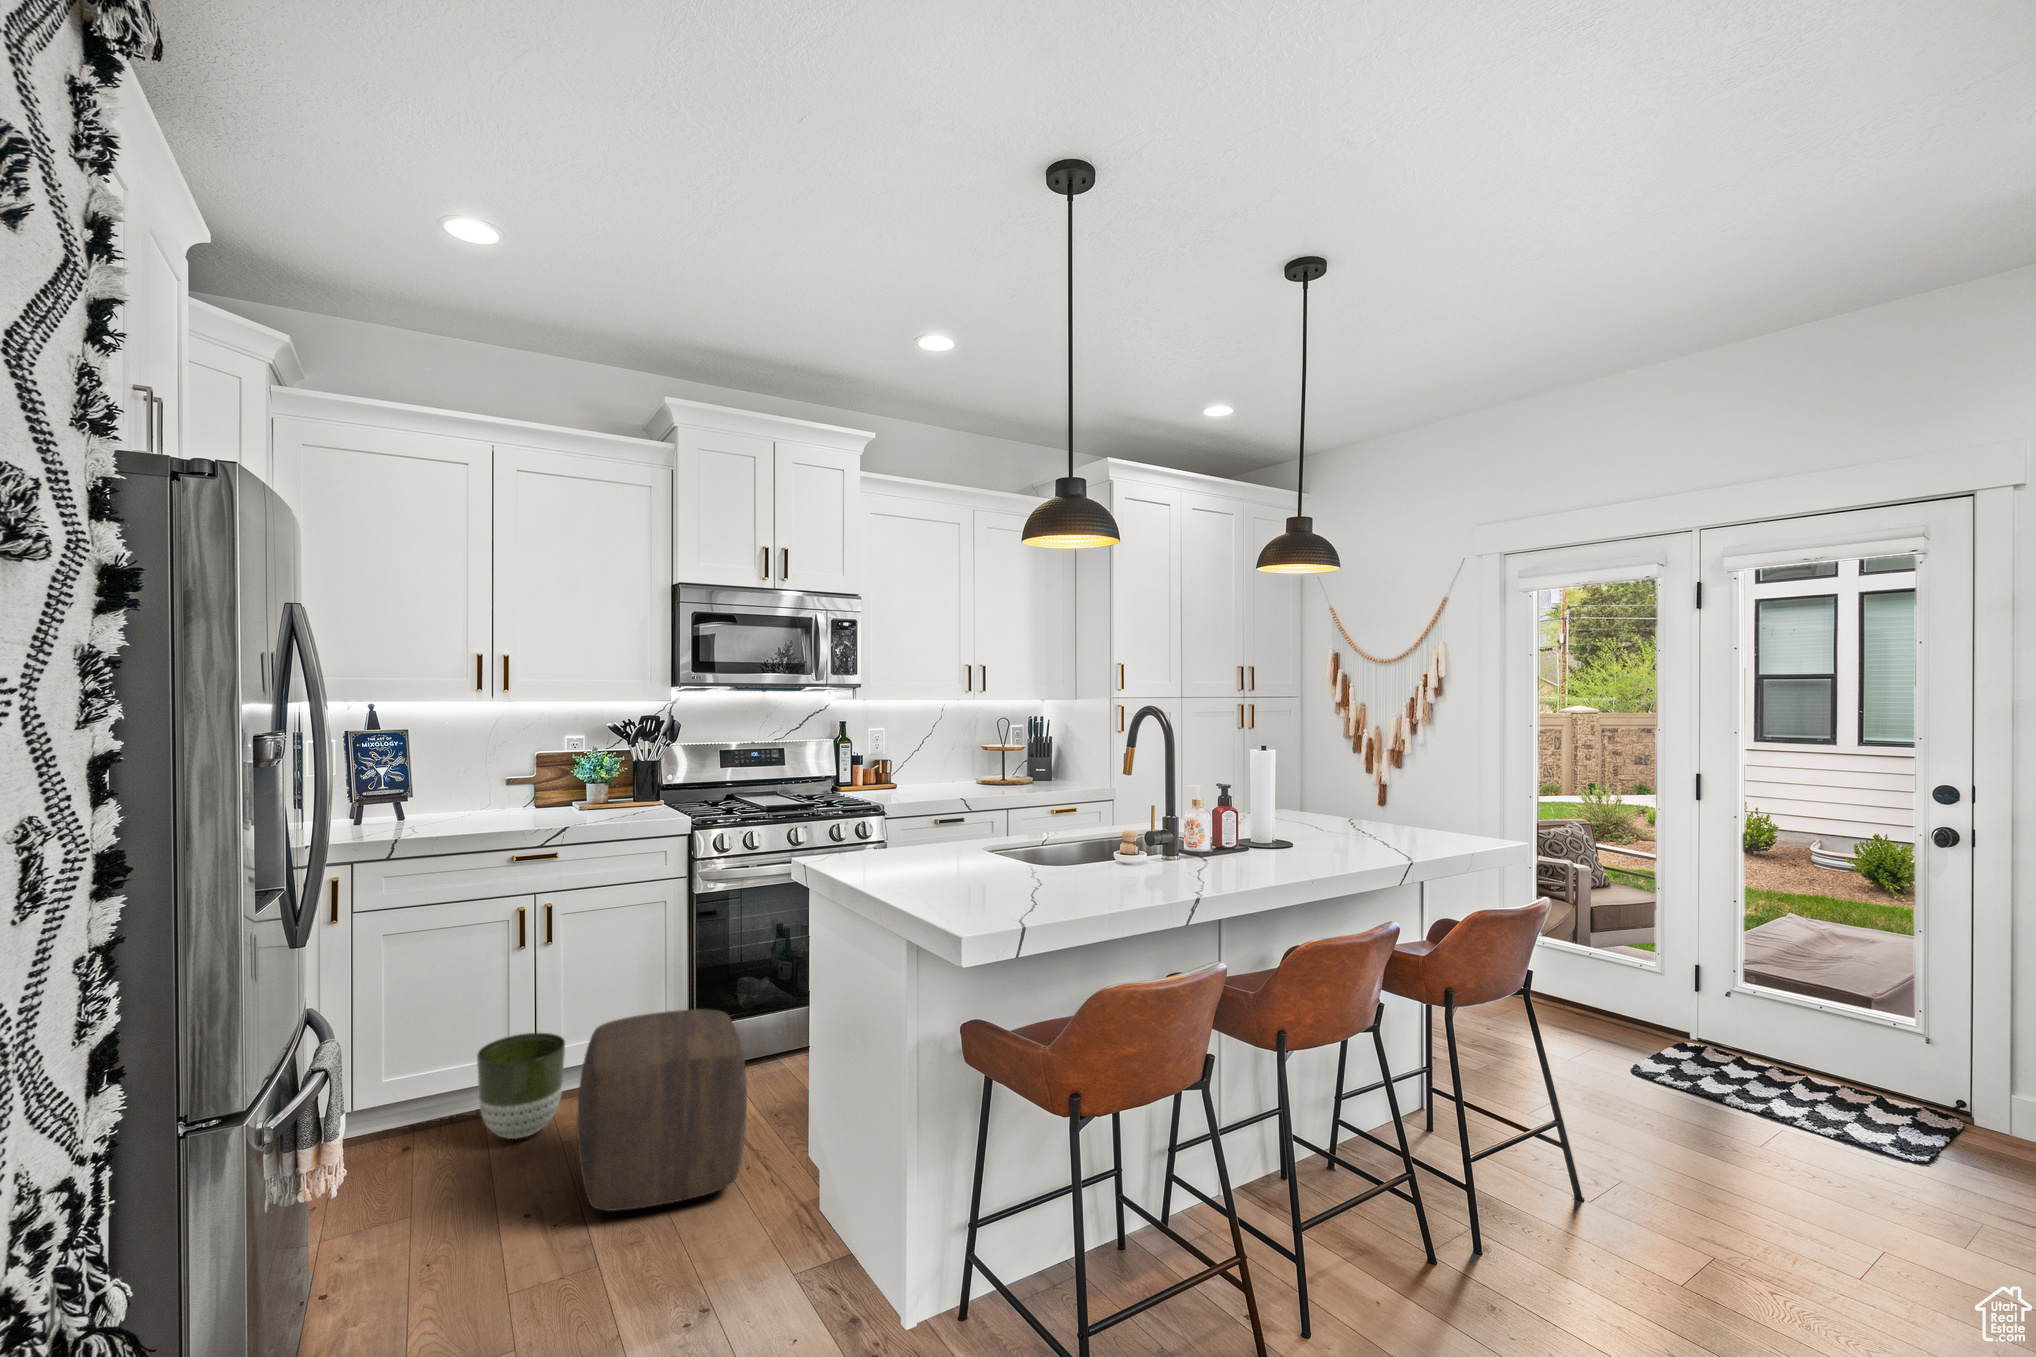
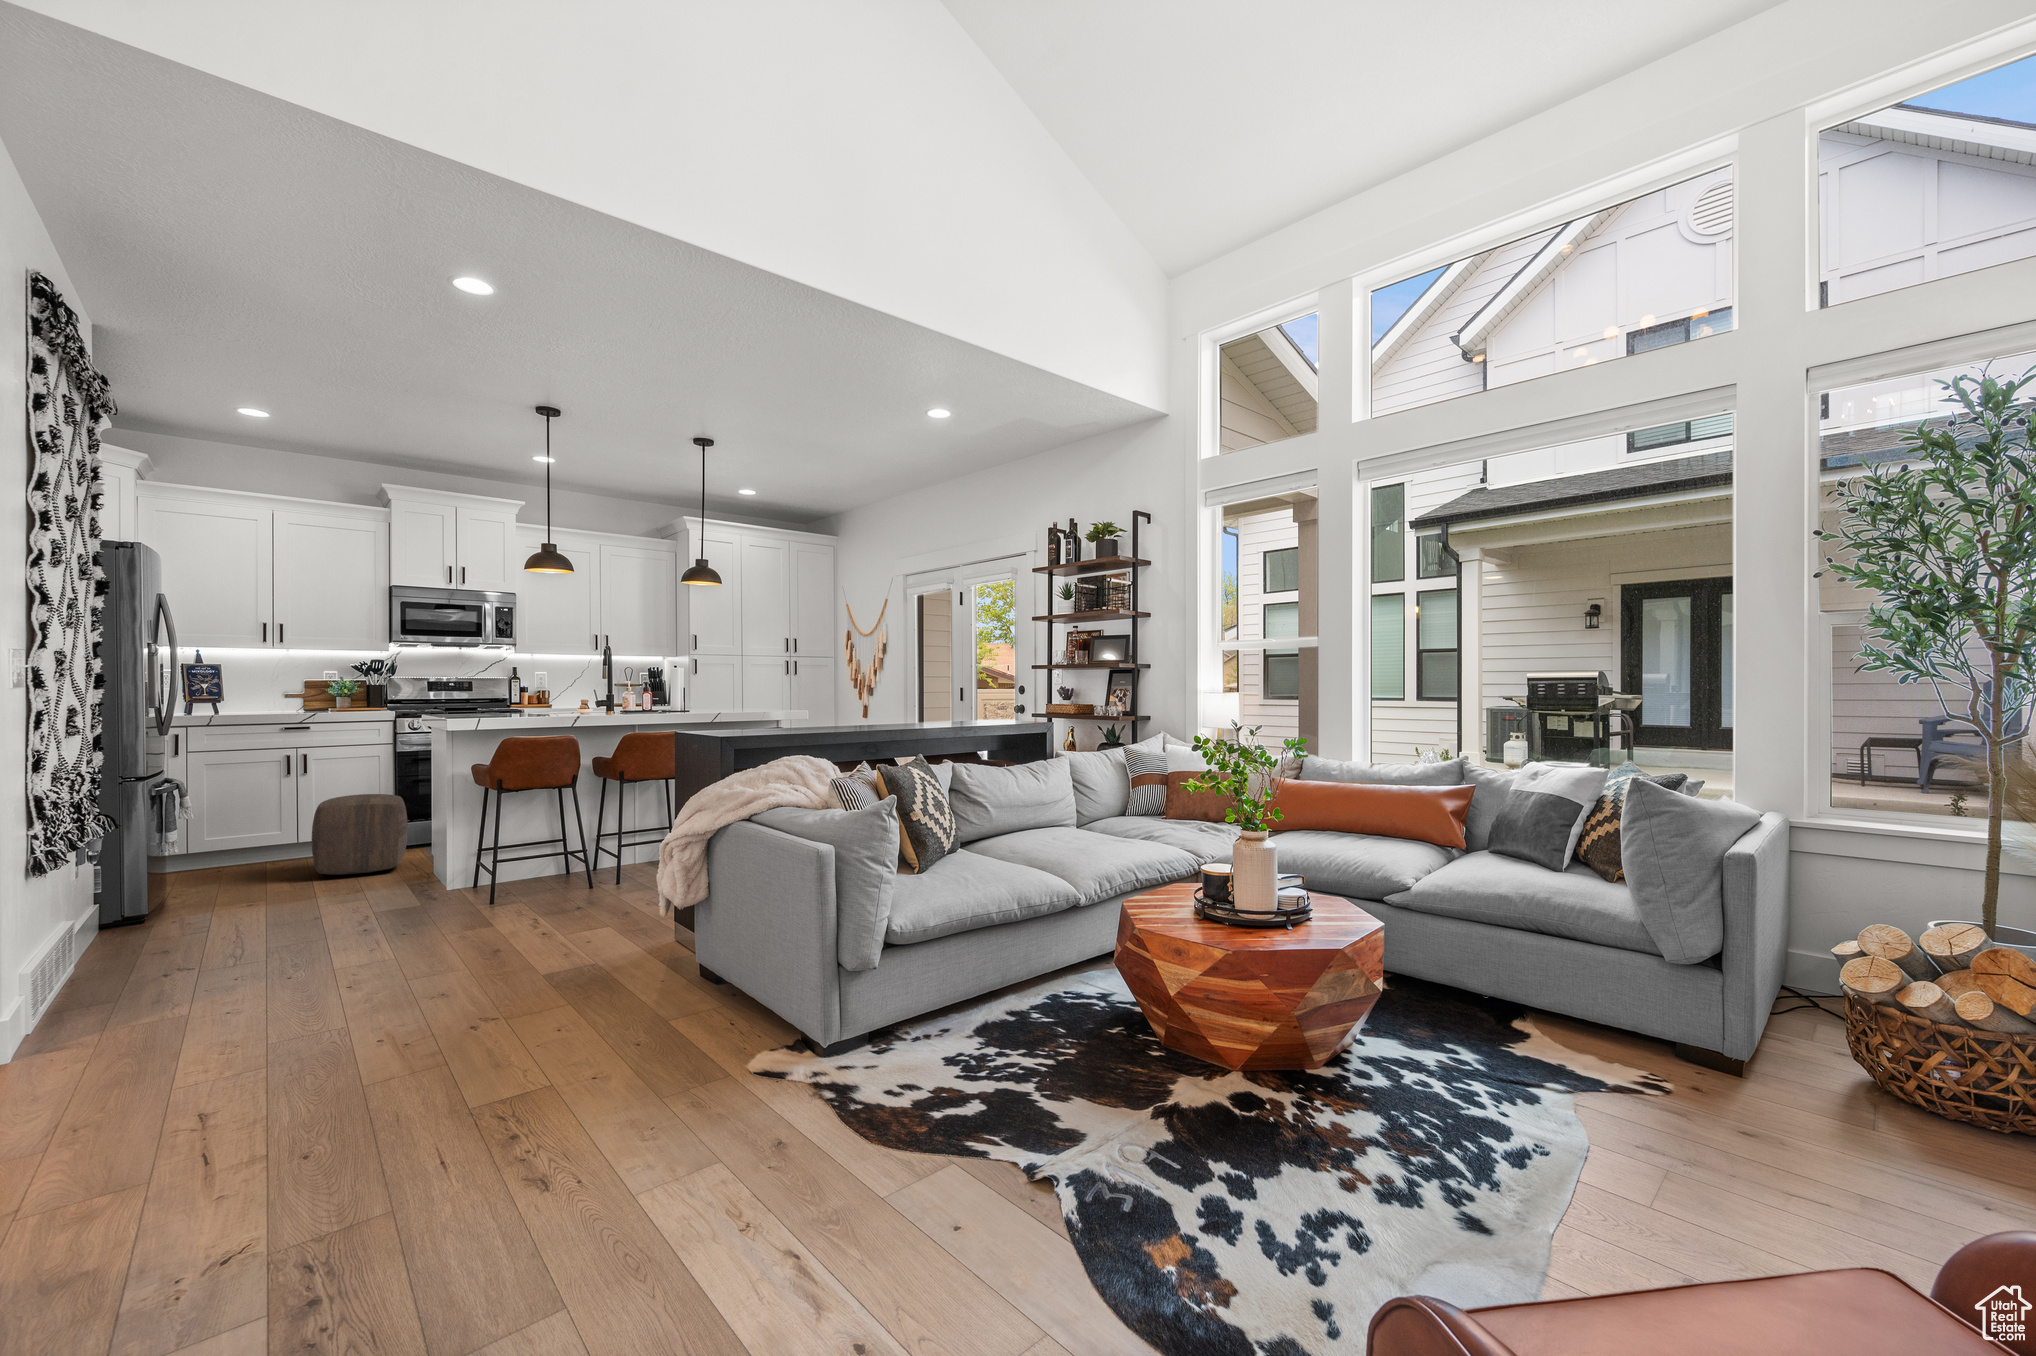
planter: present [477,1033,565,1139] -> none [261,818,313,866]

